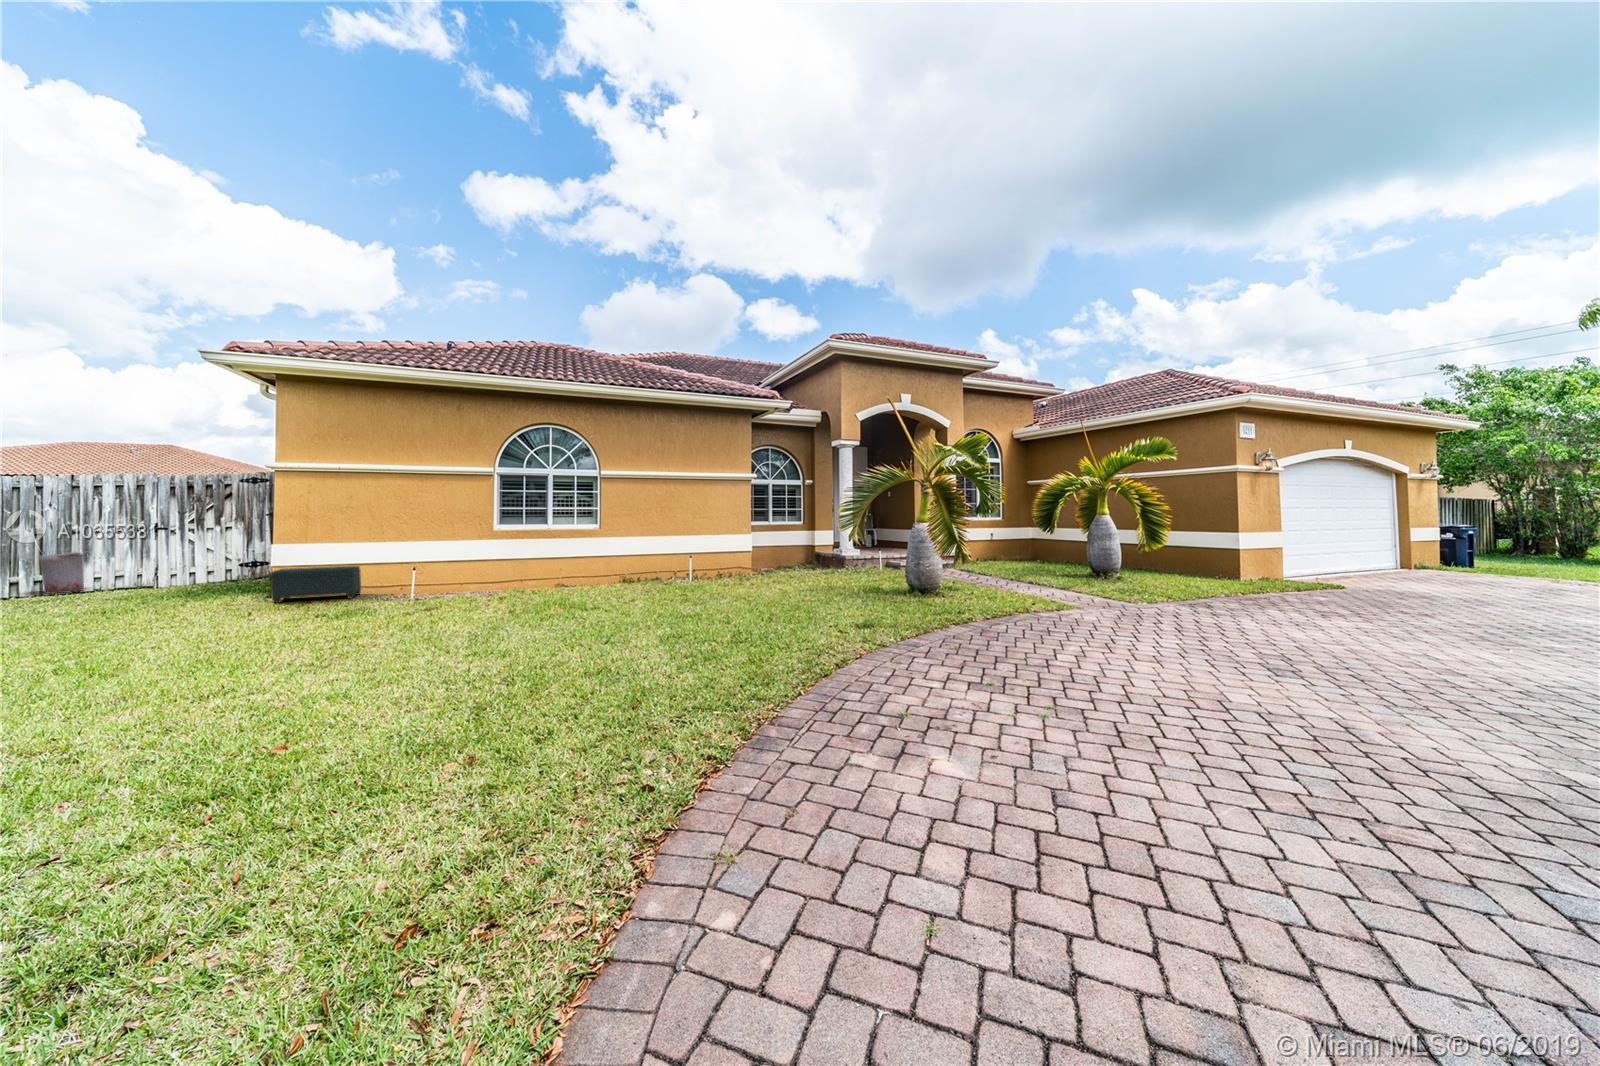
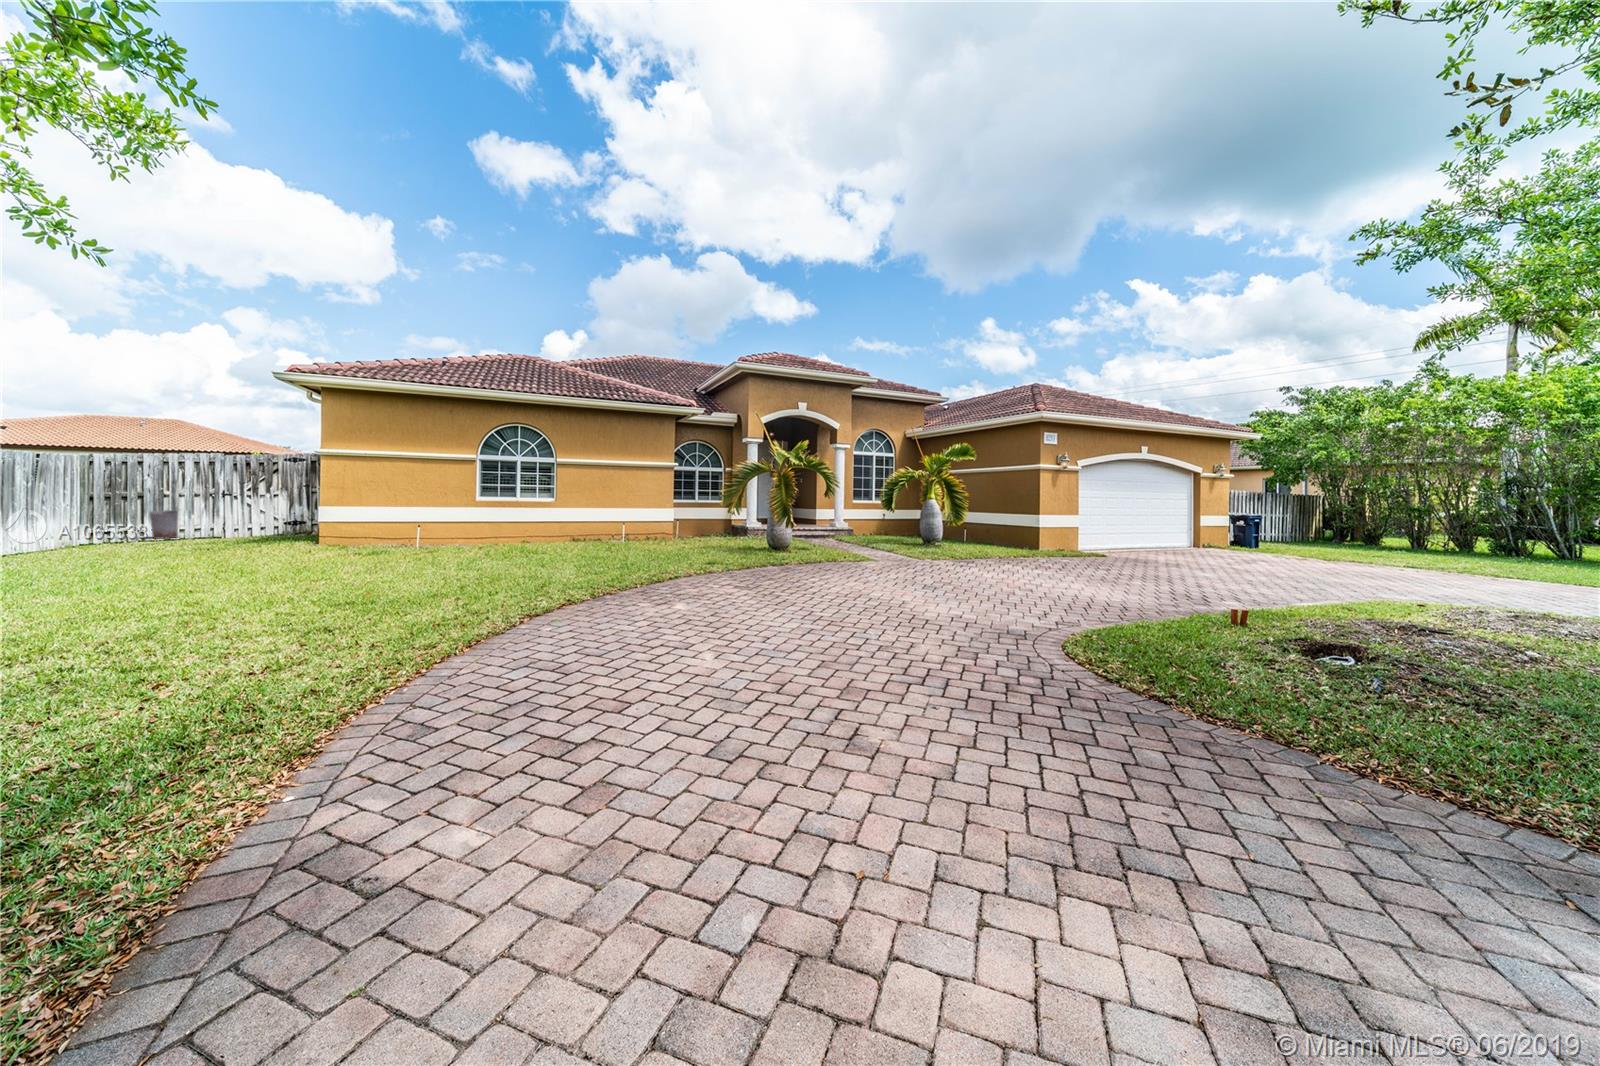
bench: present [270,566,361,603] -> none [321,523,381,546]

